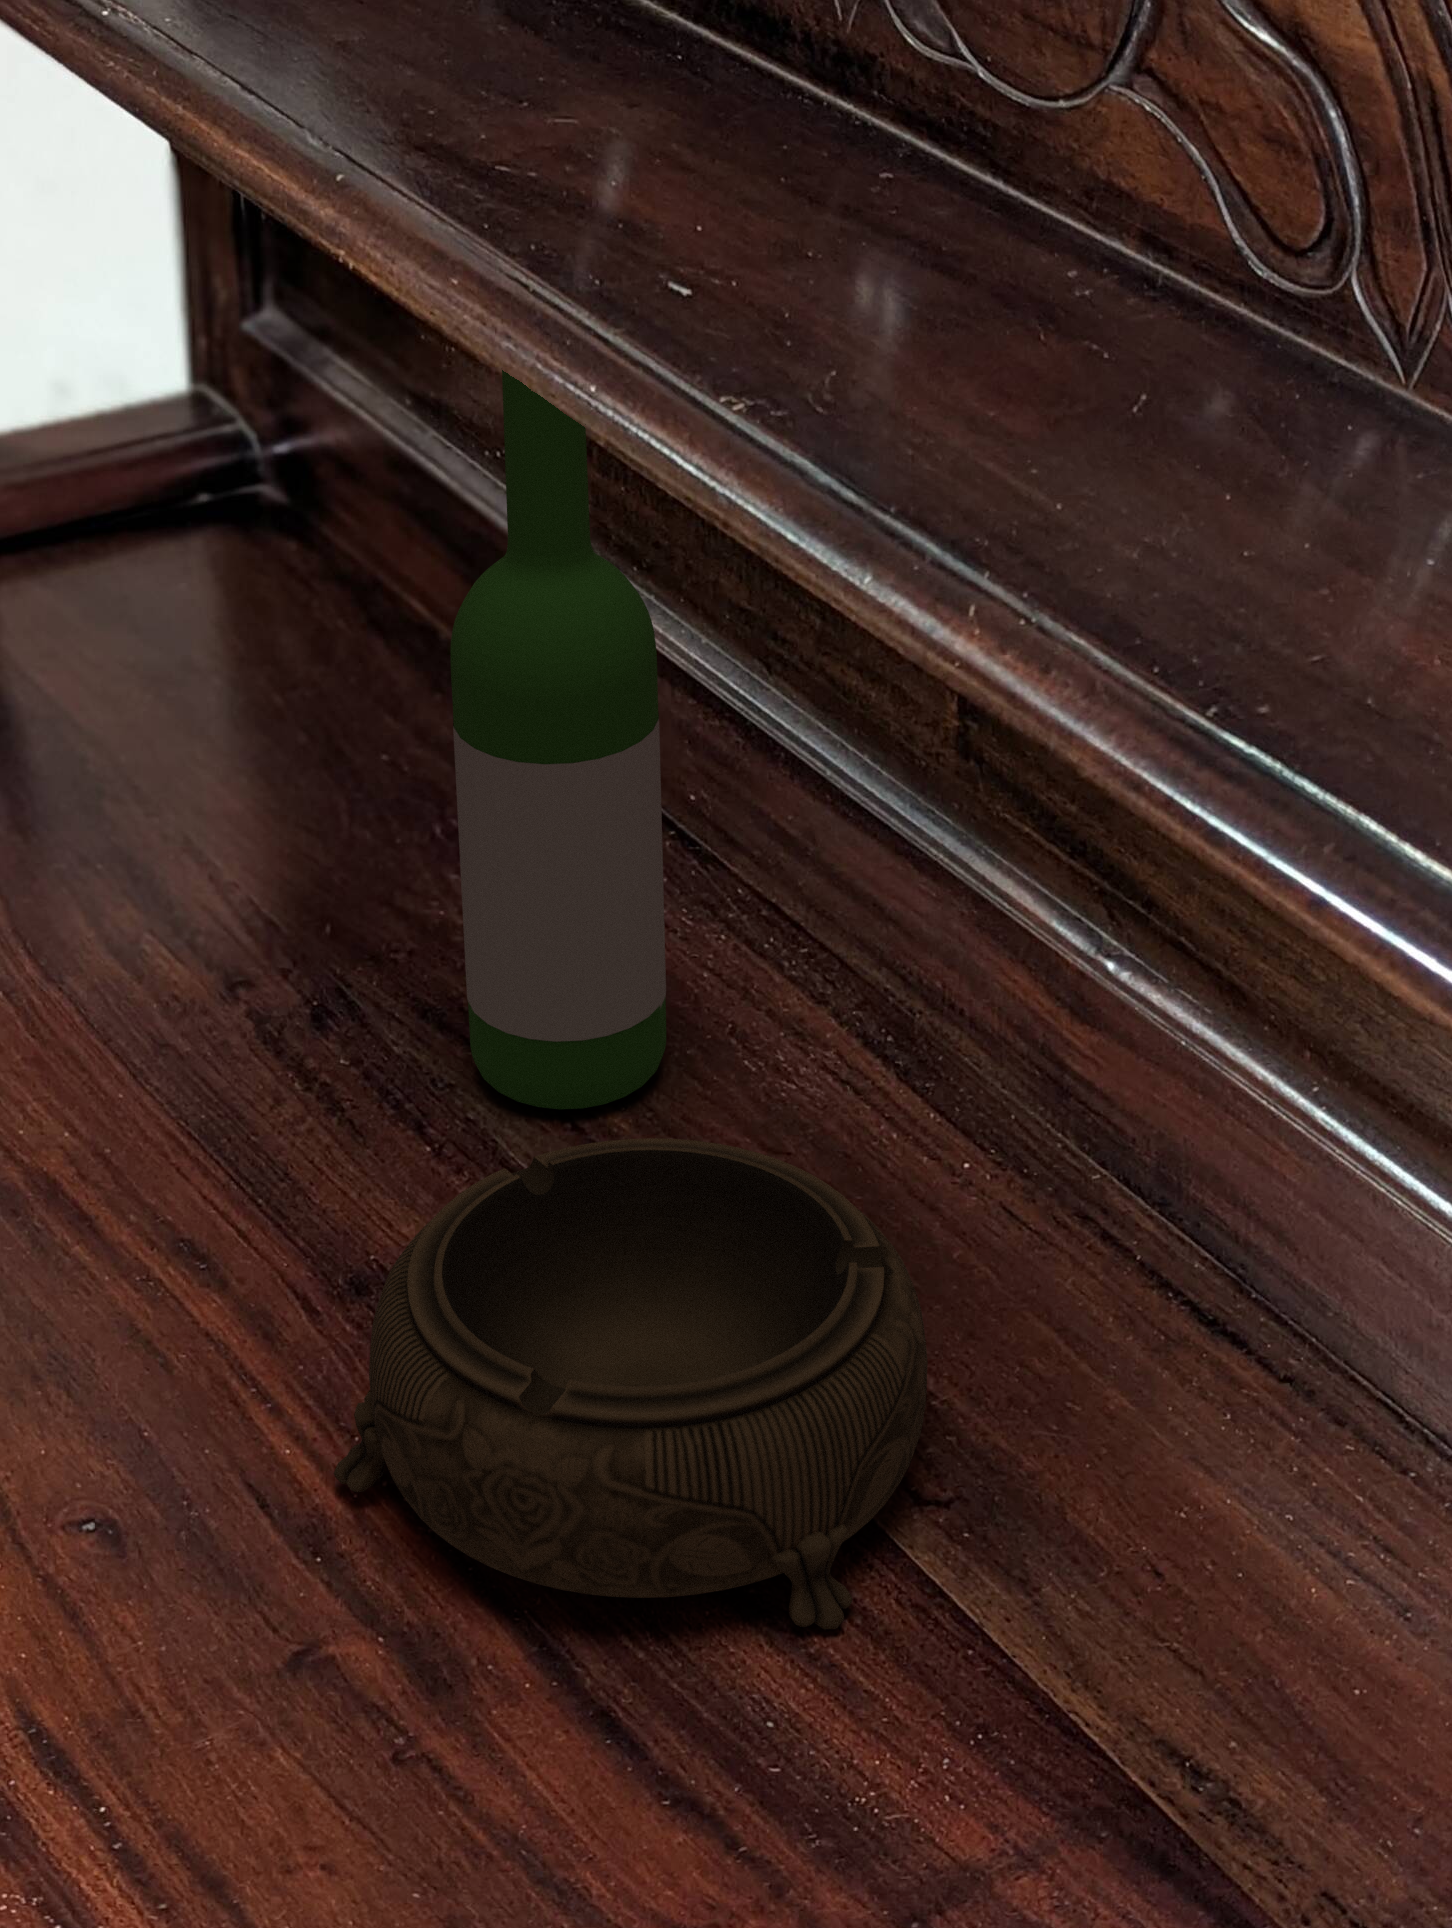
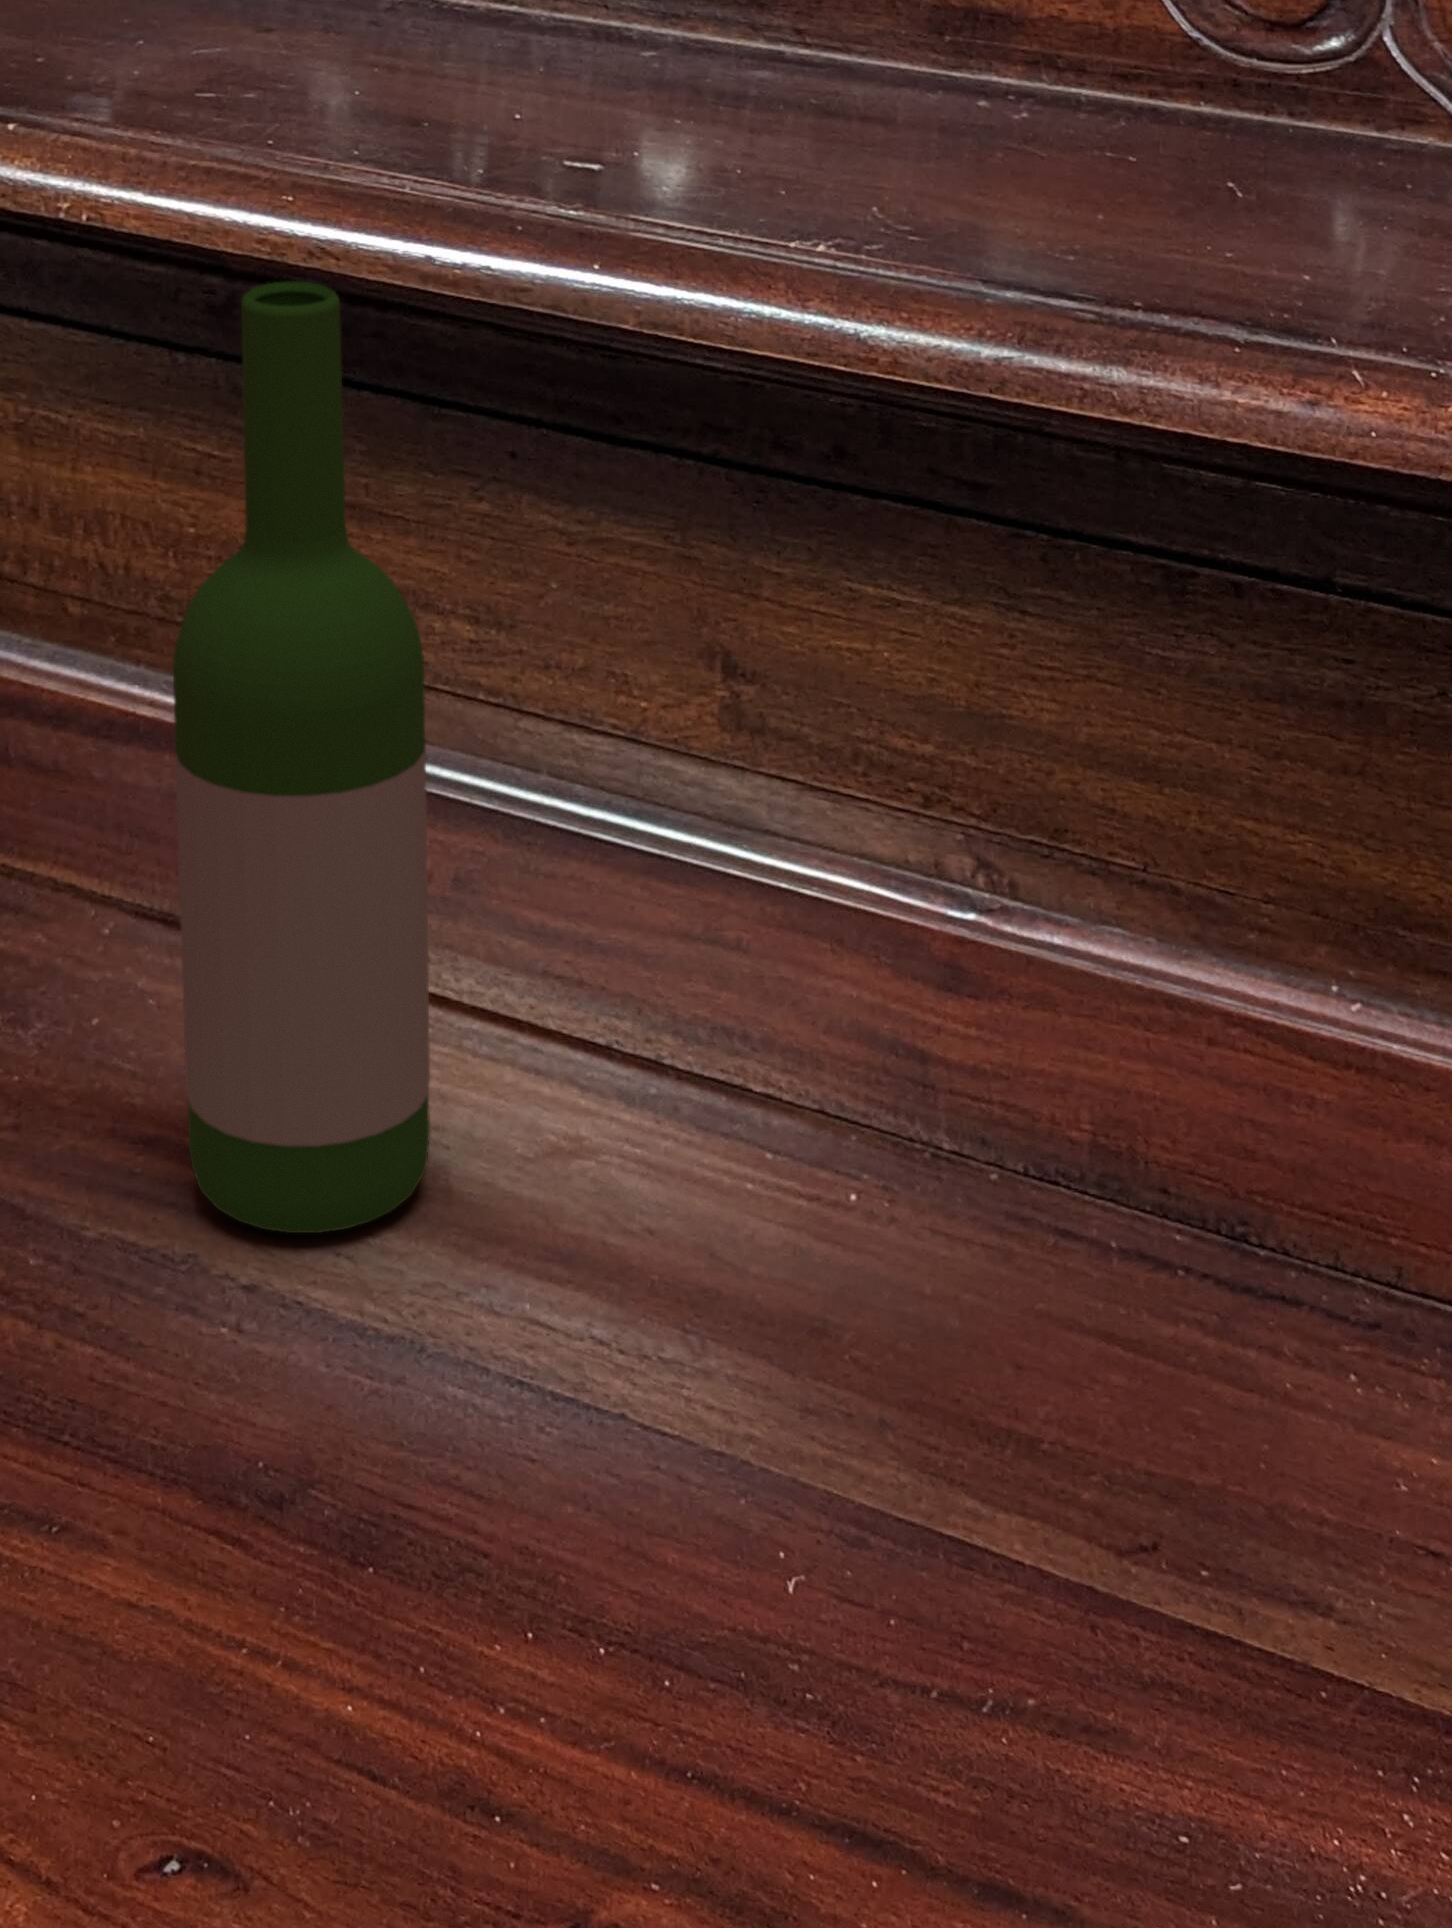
decorative bowl: present [334,1138,928,1629] -> none [437,1173,1152,1734]

